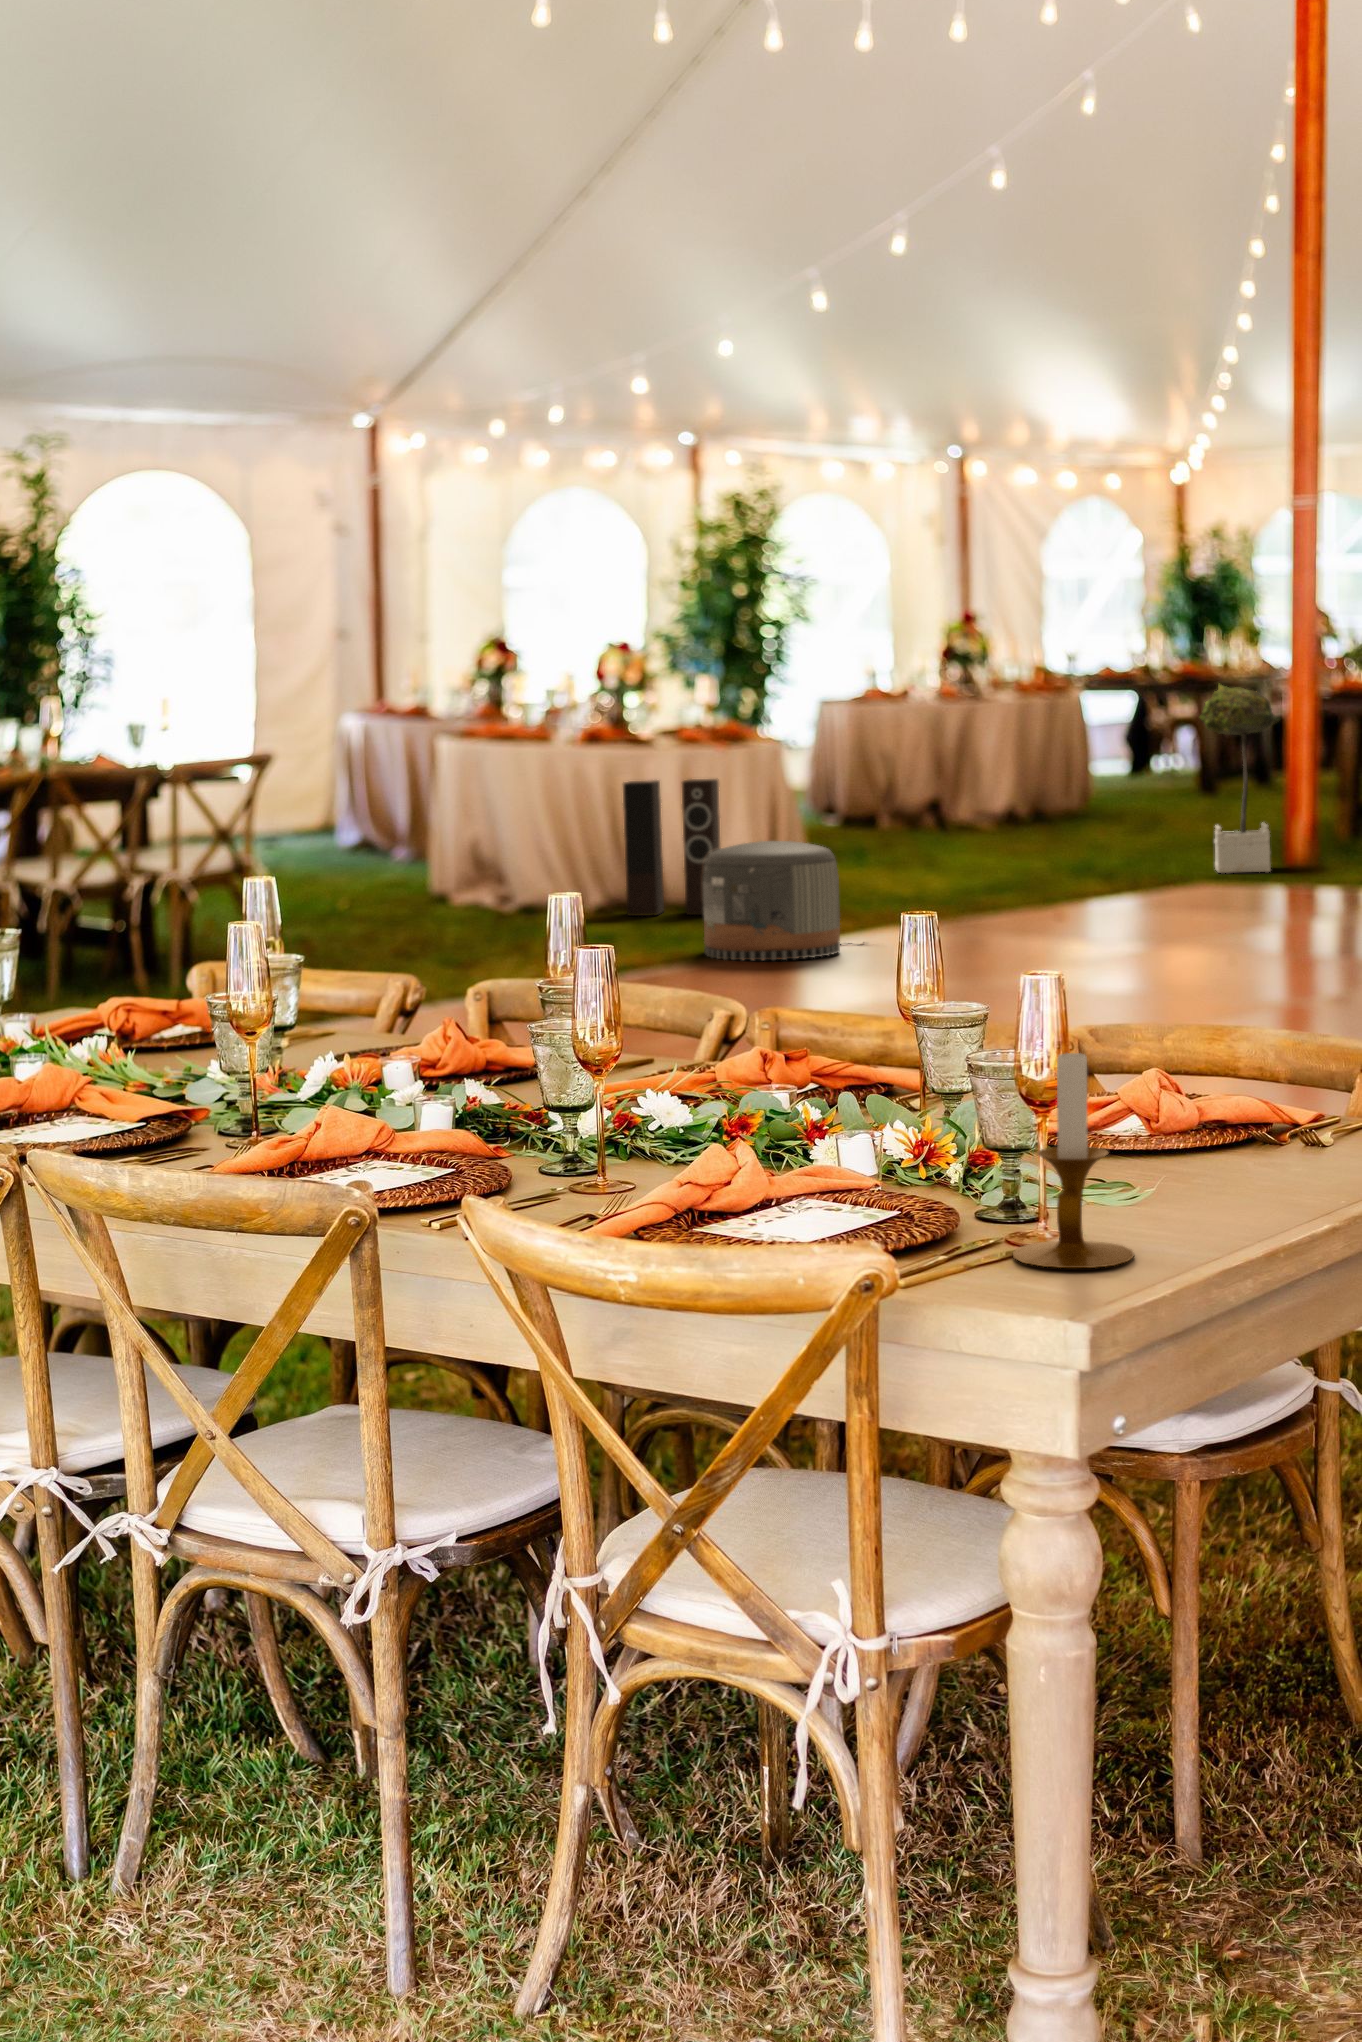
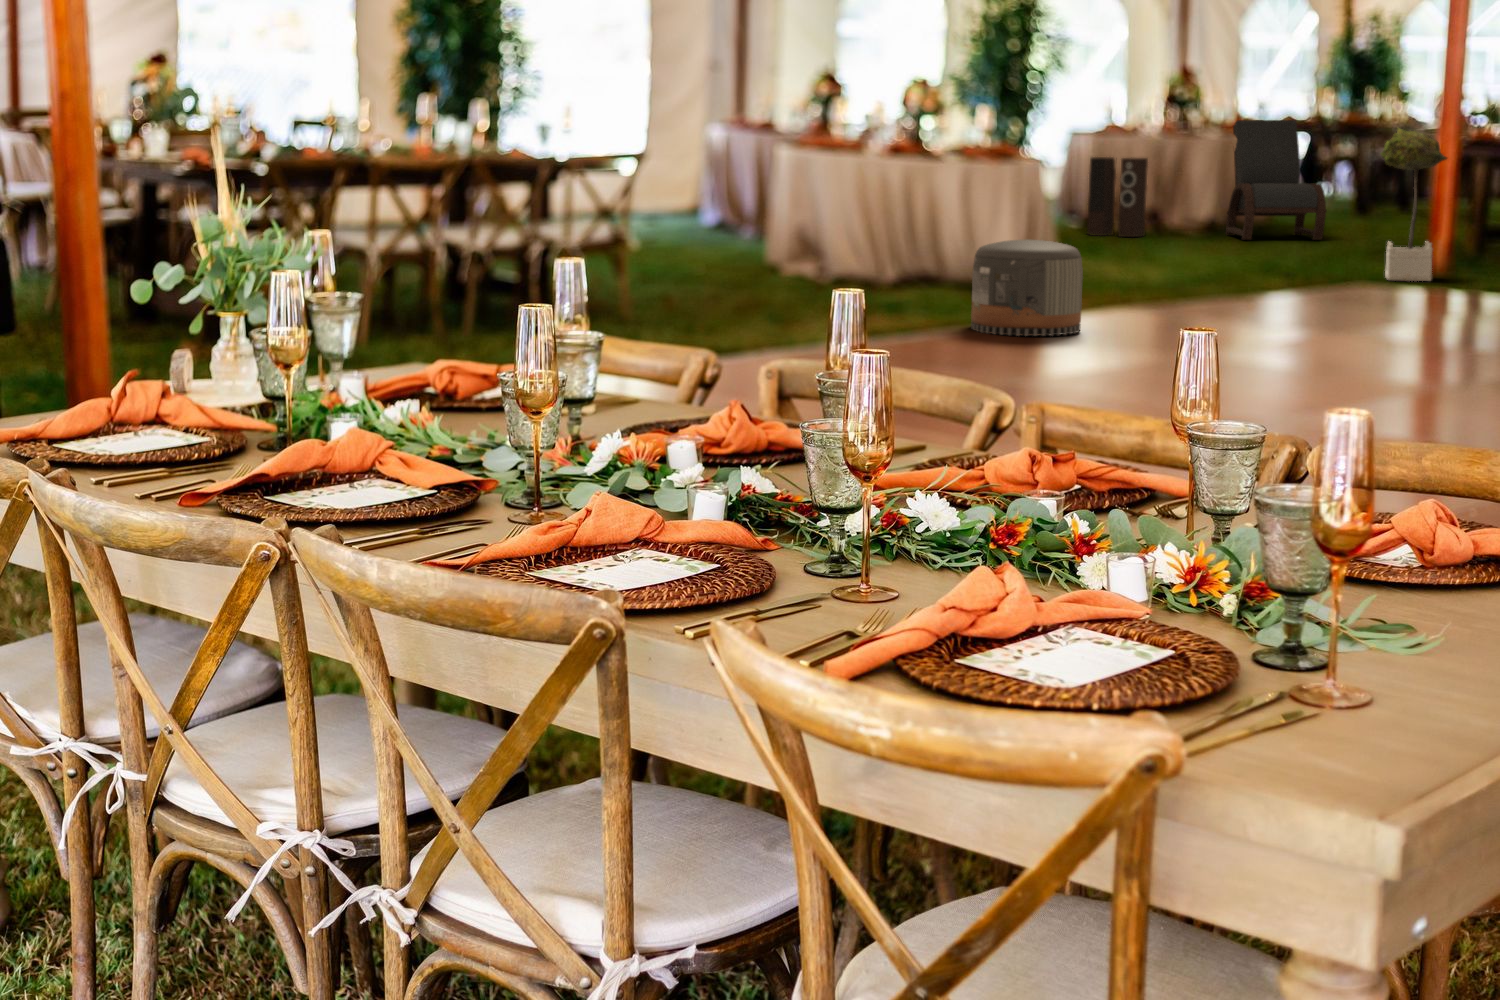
lounge chair: none [1021,678,1144,831] -> present [1226,120,1327,240]
speaker: present [623,779,720,916] -> present [1087,157,1148,237]
candlestick: present [1013,1053,1134,1268] -> none [1303,504,1442,745]

